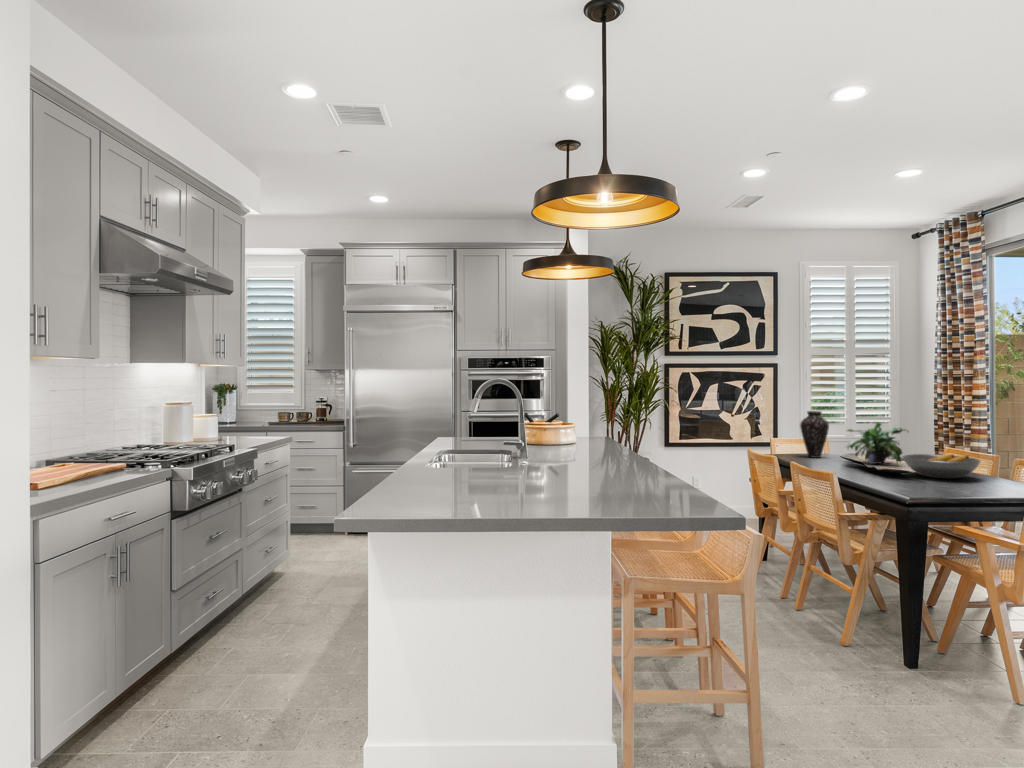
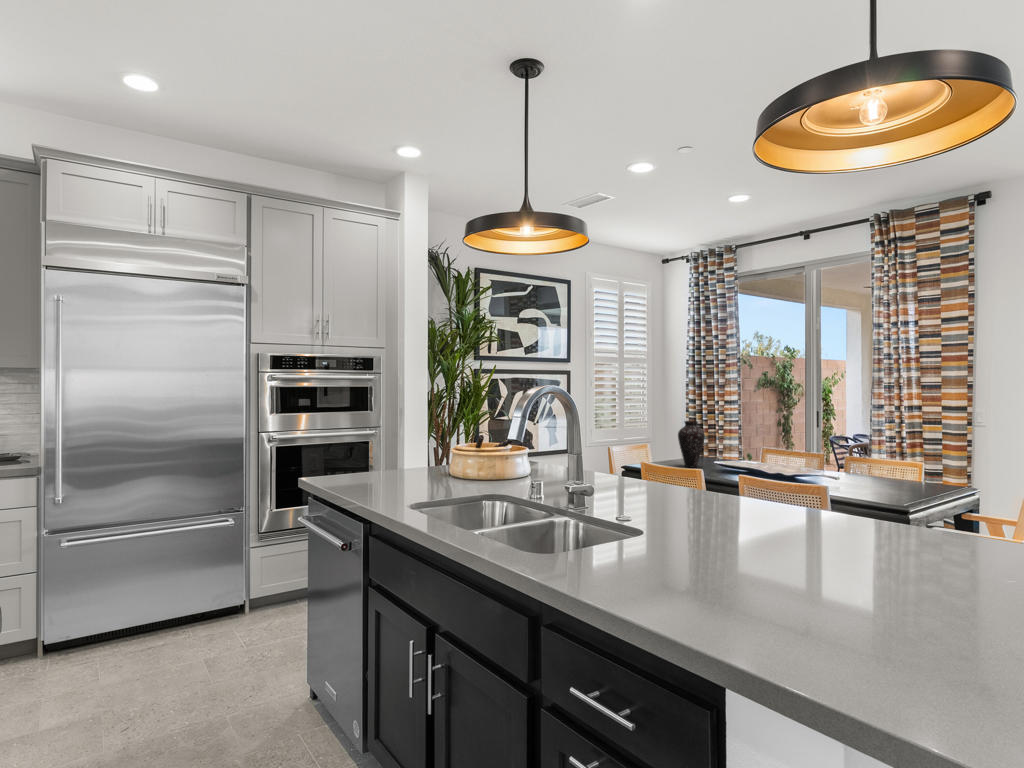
potted plant: present [847,422,904,464] -> none [730,431,787,471]
fruit bowl: present [903,454,980,479] -> none [809,460,879,483]

